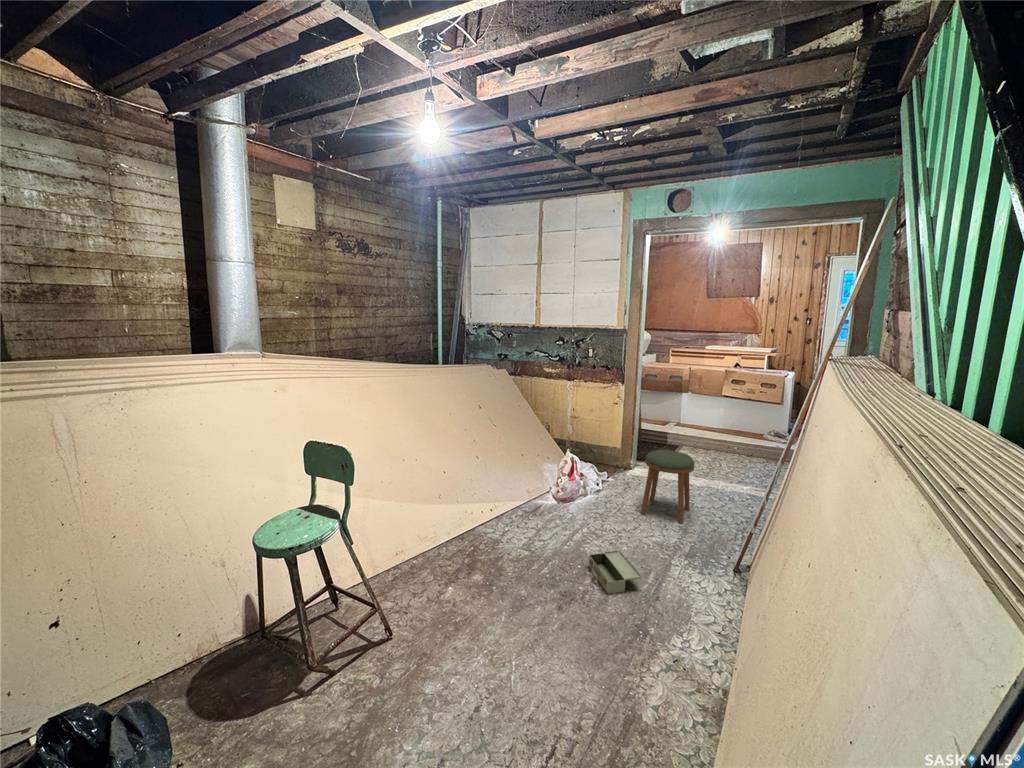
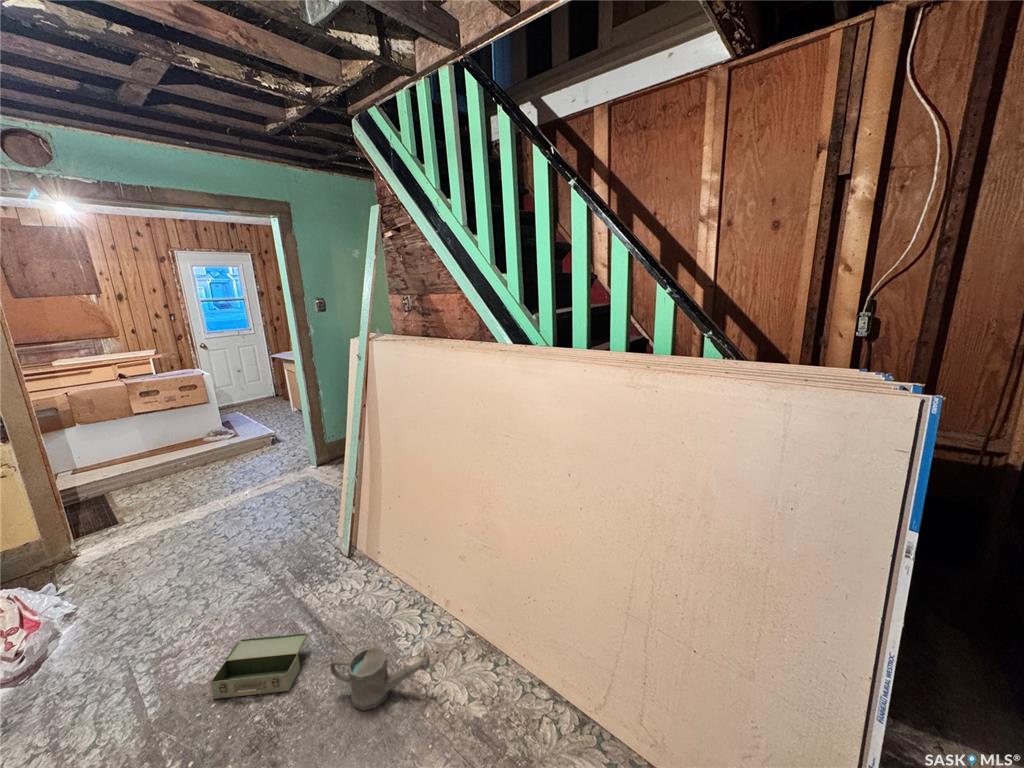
stool: present [641,450,695,524] -> none [146,485,240,594]
watering can: none [612,593,651,652] -> present [330,648,430,711]

